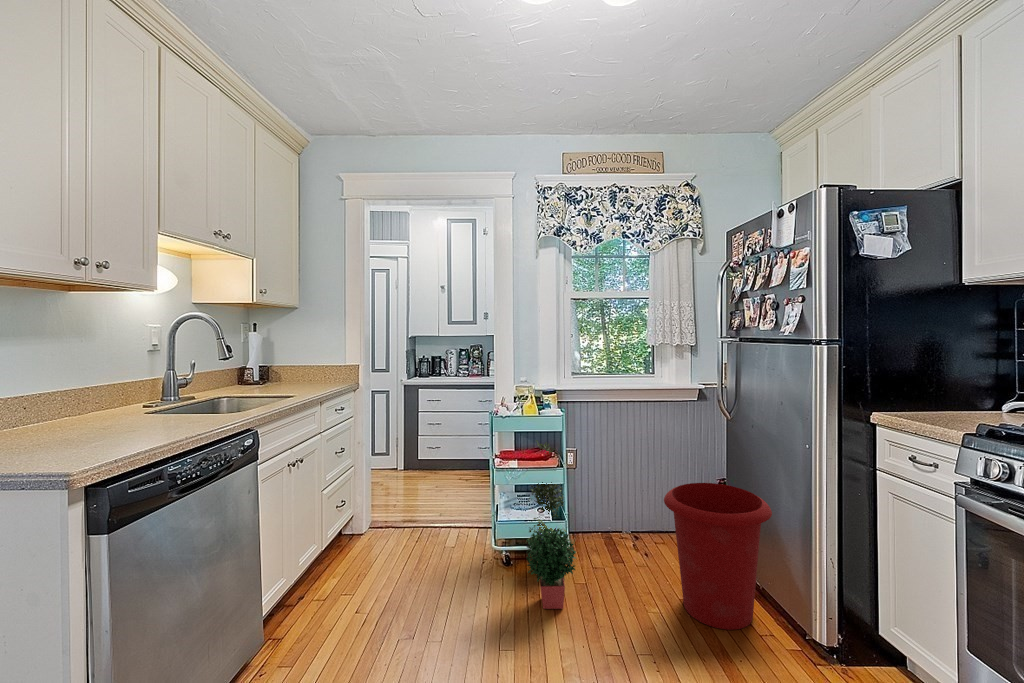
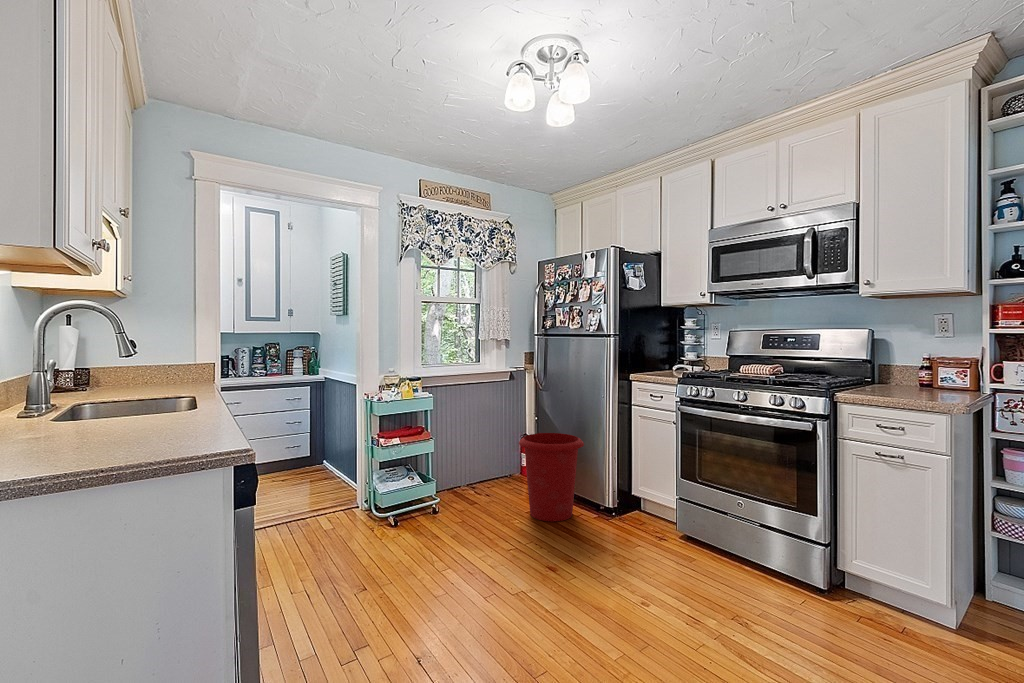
potted plant: present [525,440,576,609] -> none [395,420,470,541]

